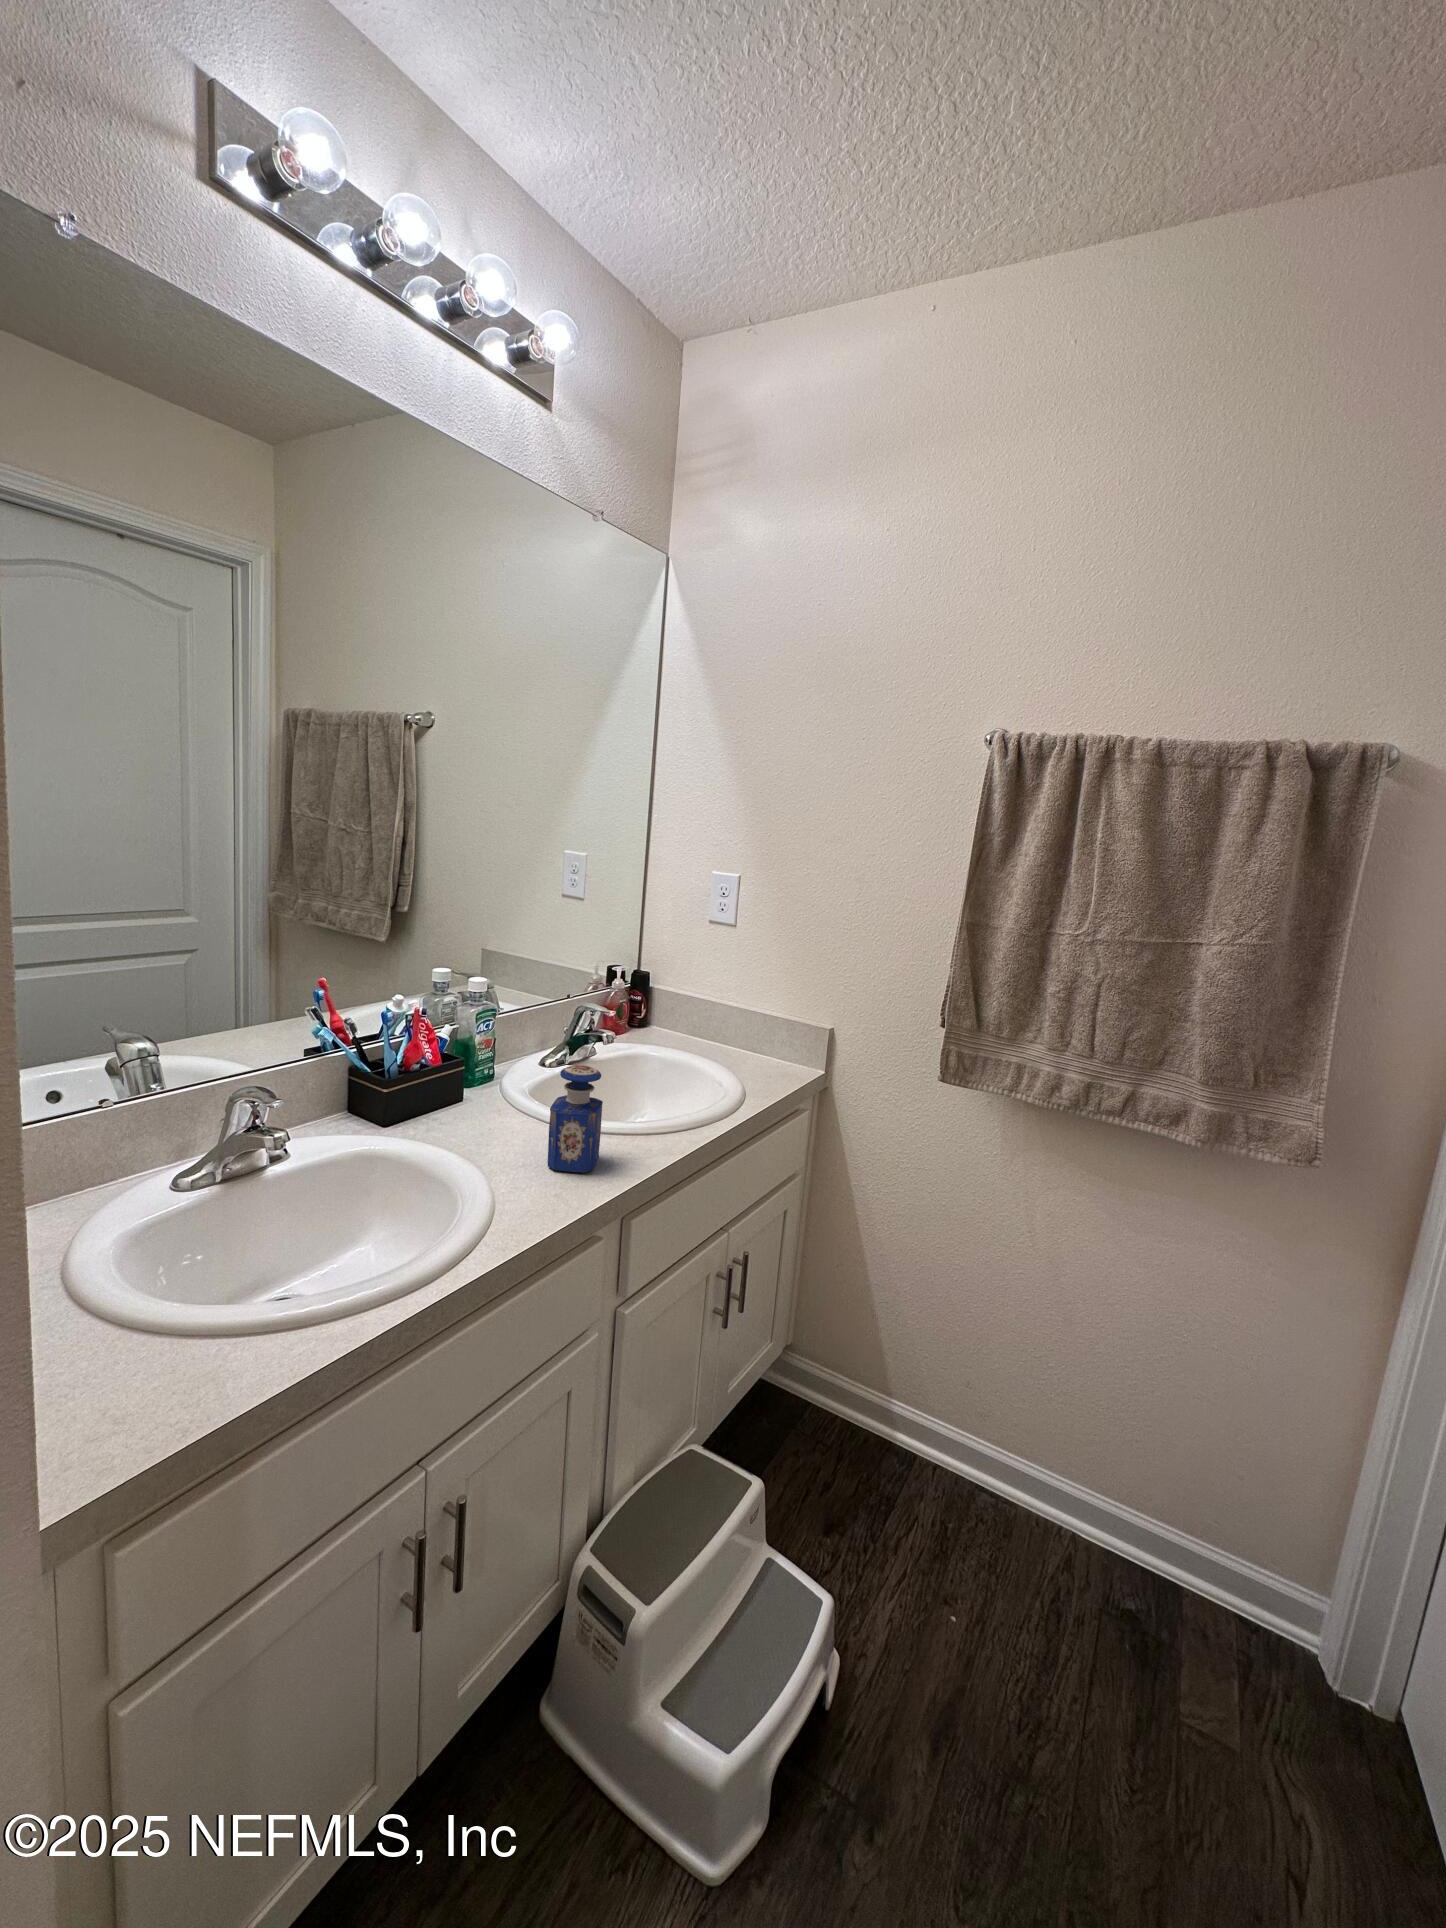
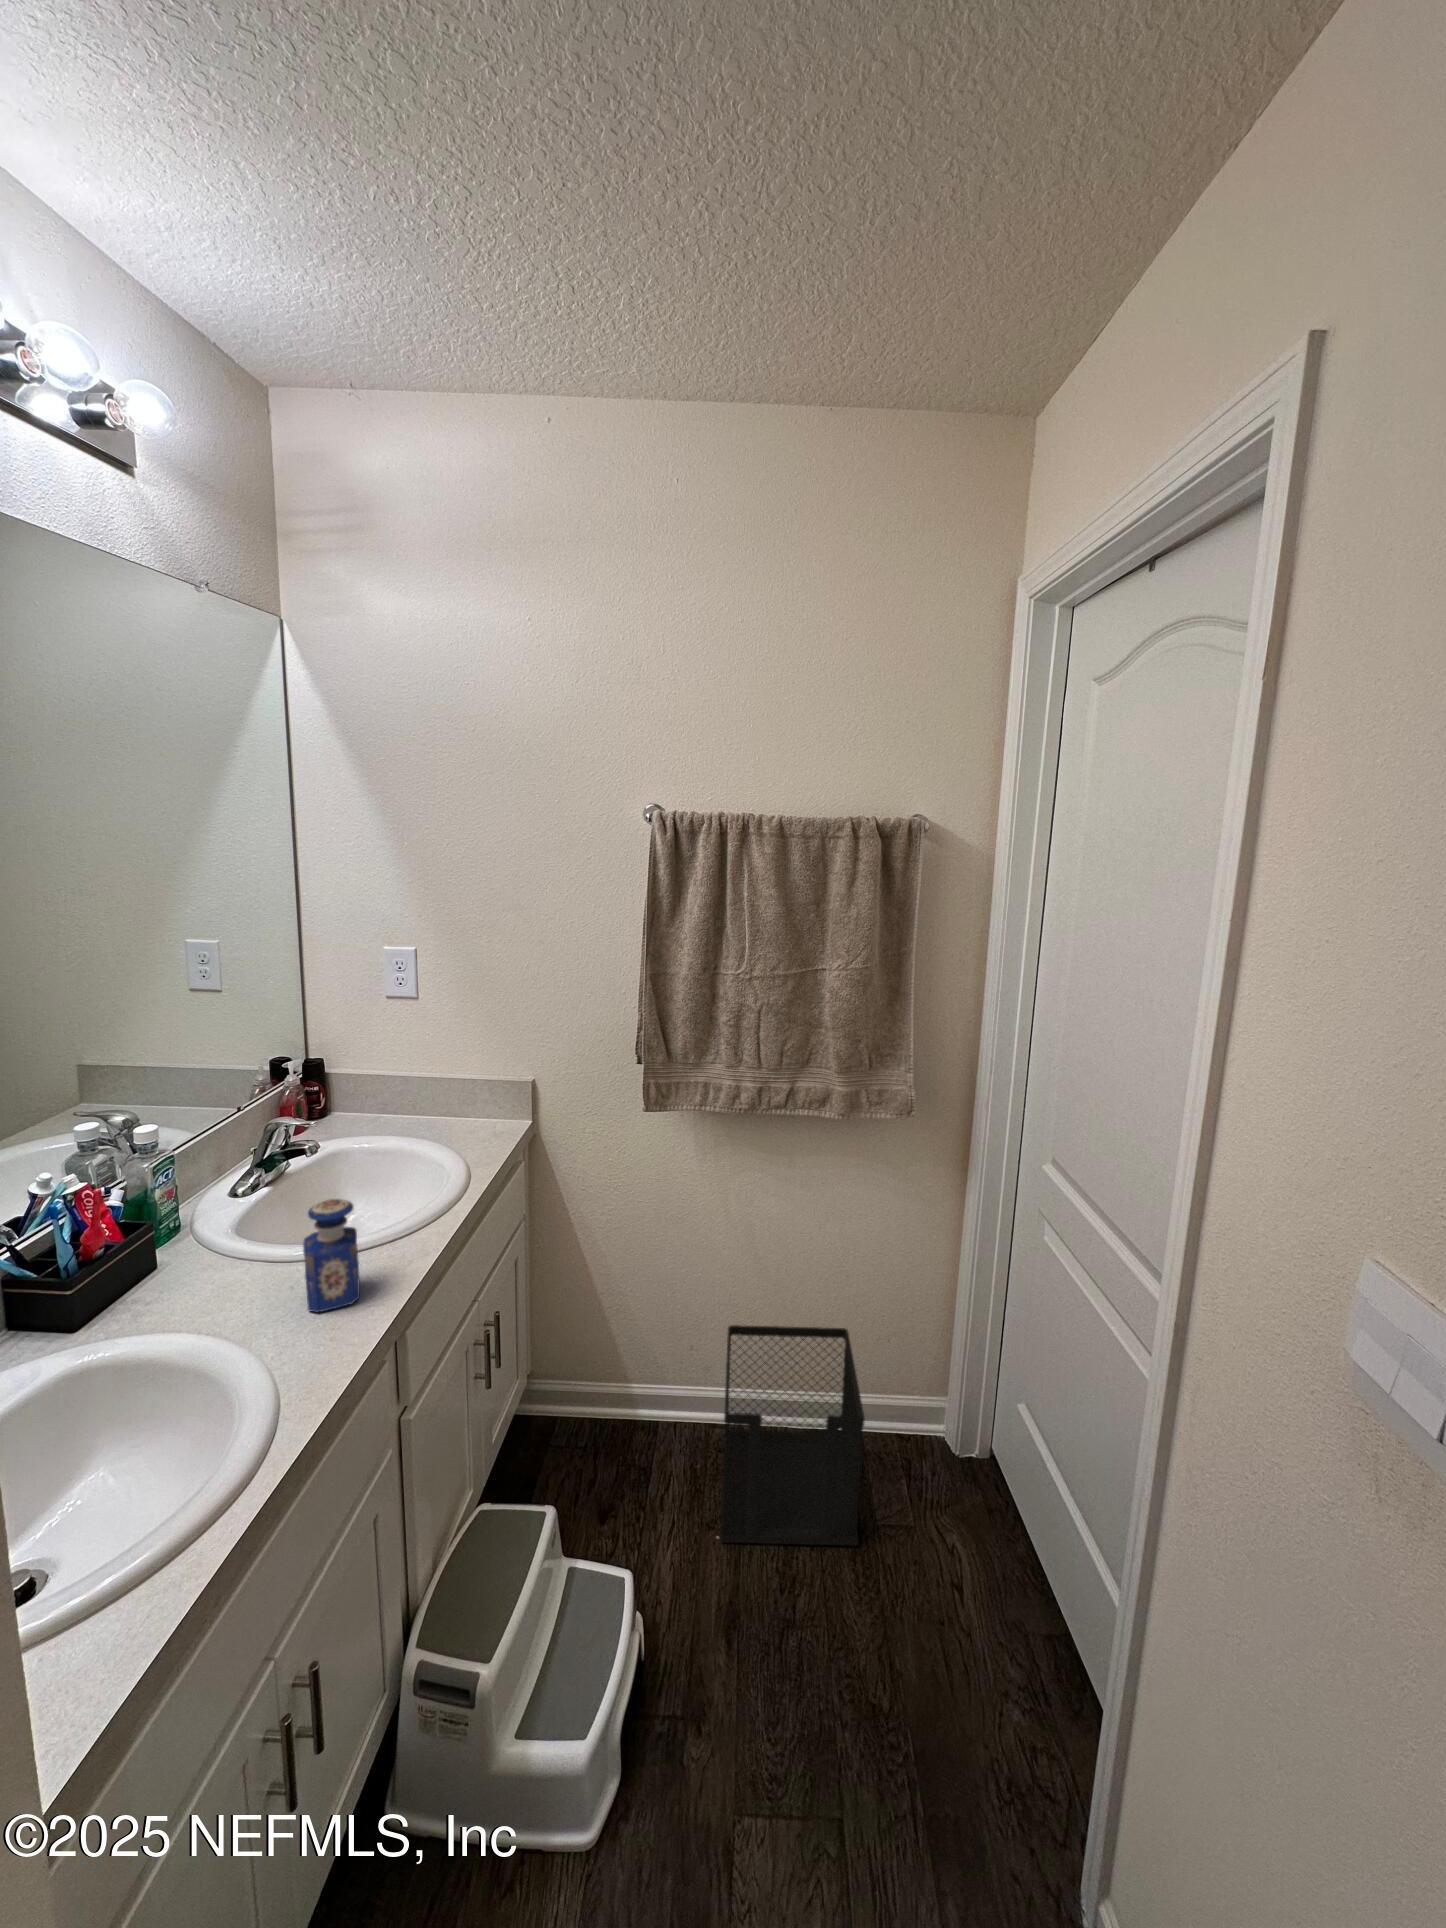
wastebasket: none [955,1376,1180,1732] -> present [721,1325,865,1546]

